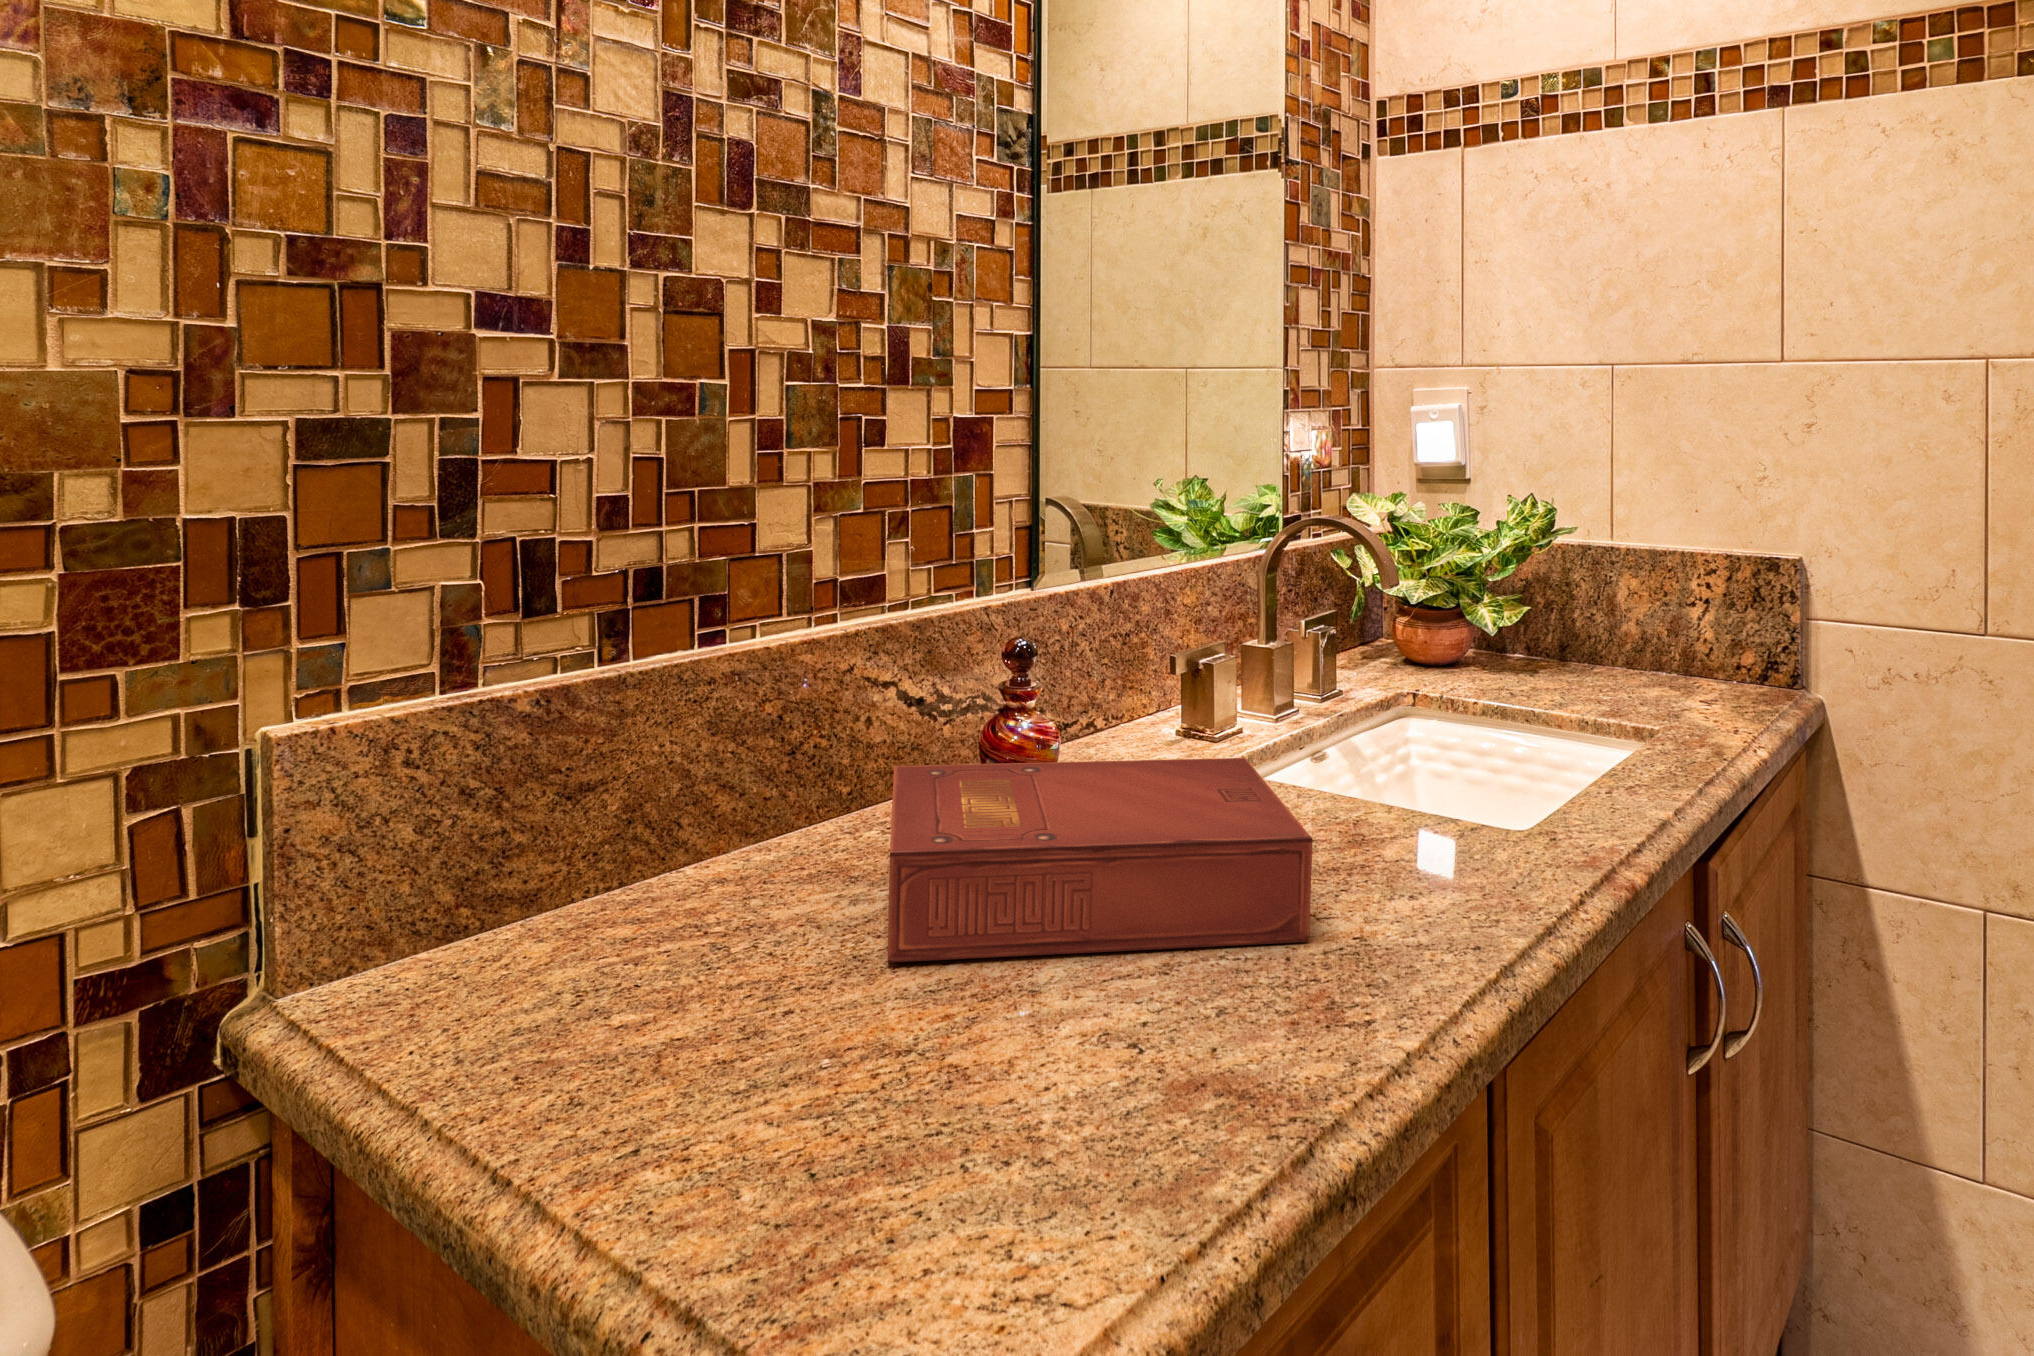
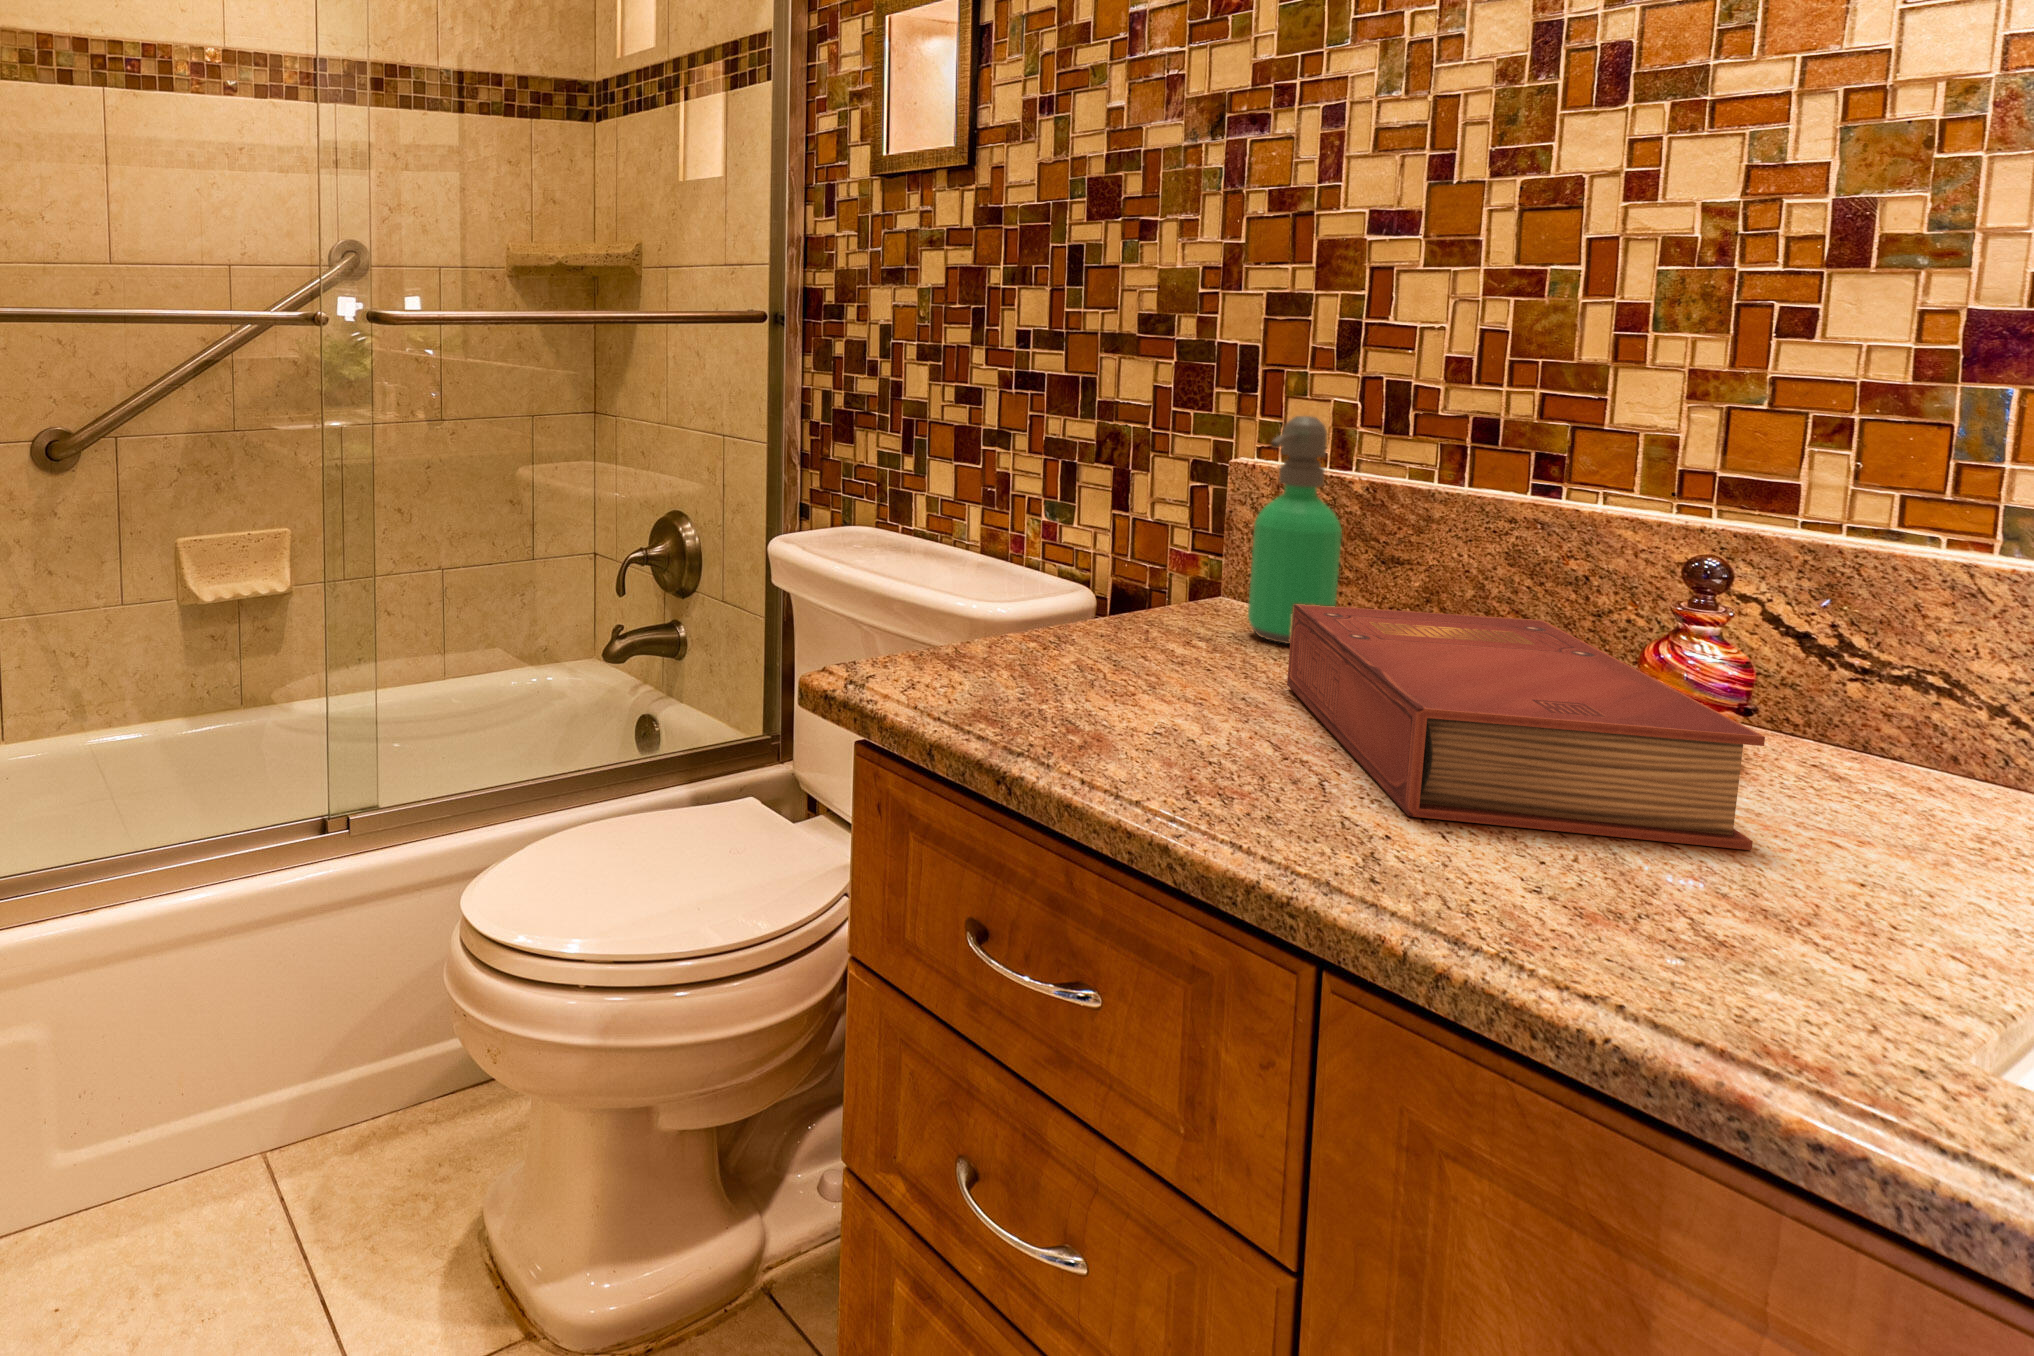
soap dispenser: none [544,612,680,968] -> present [1248,416,1342,644]

